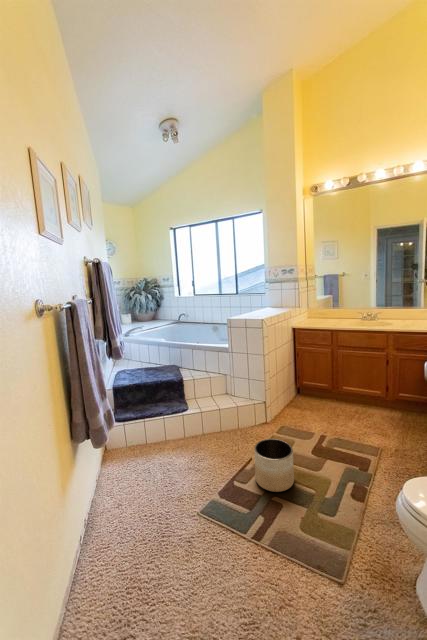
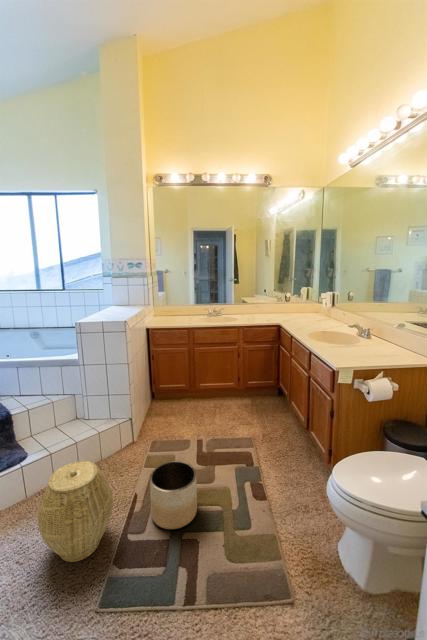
woven basket: none [180,417,227,482] -> present [38,461,113,562]

